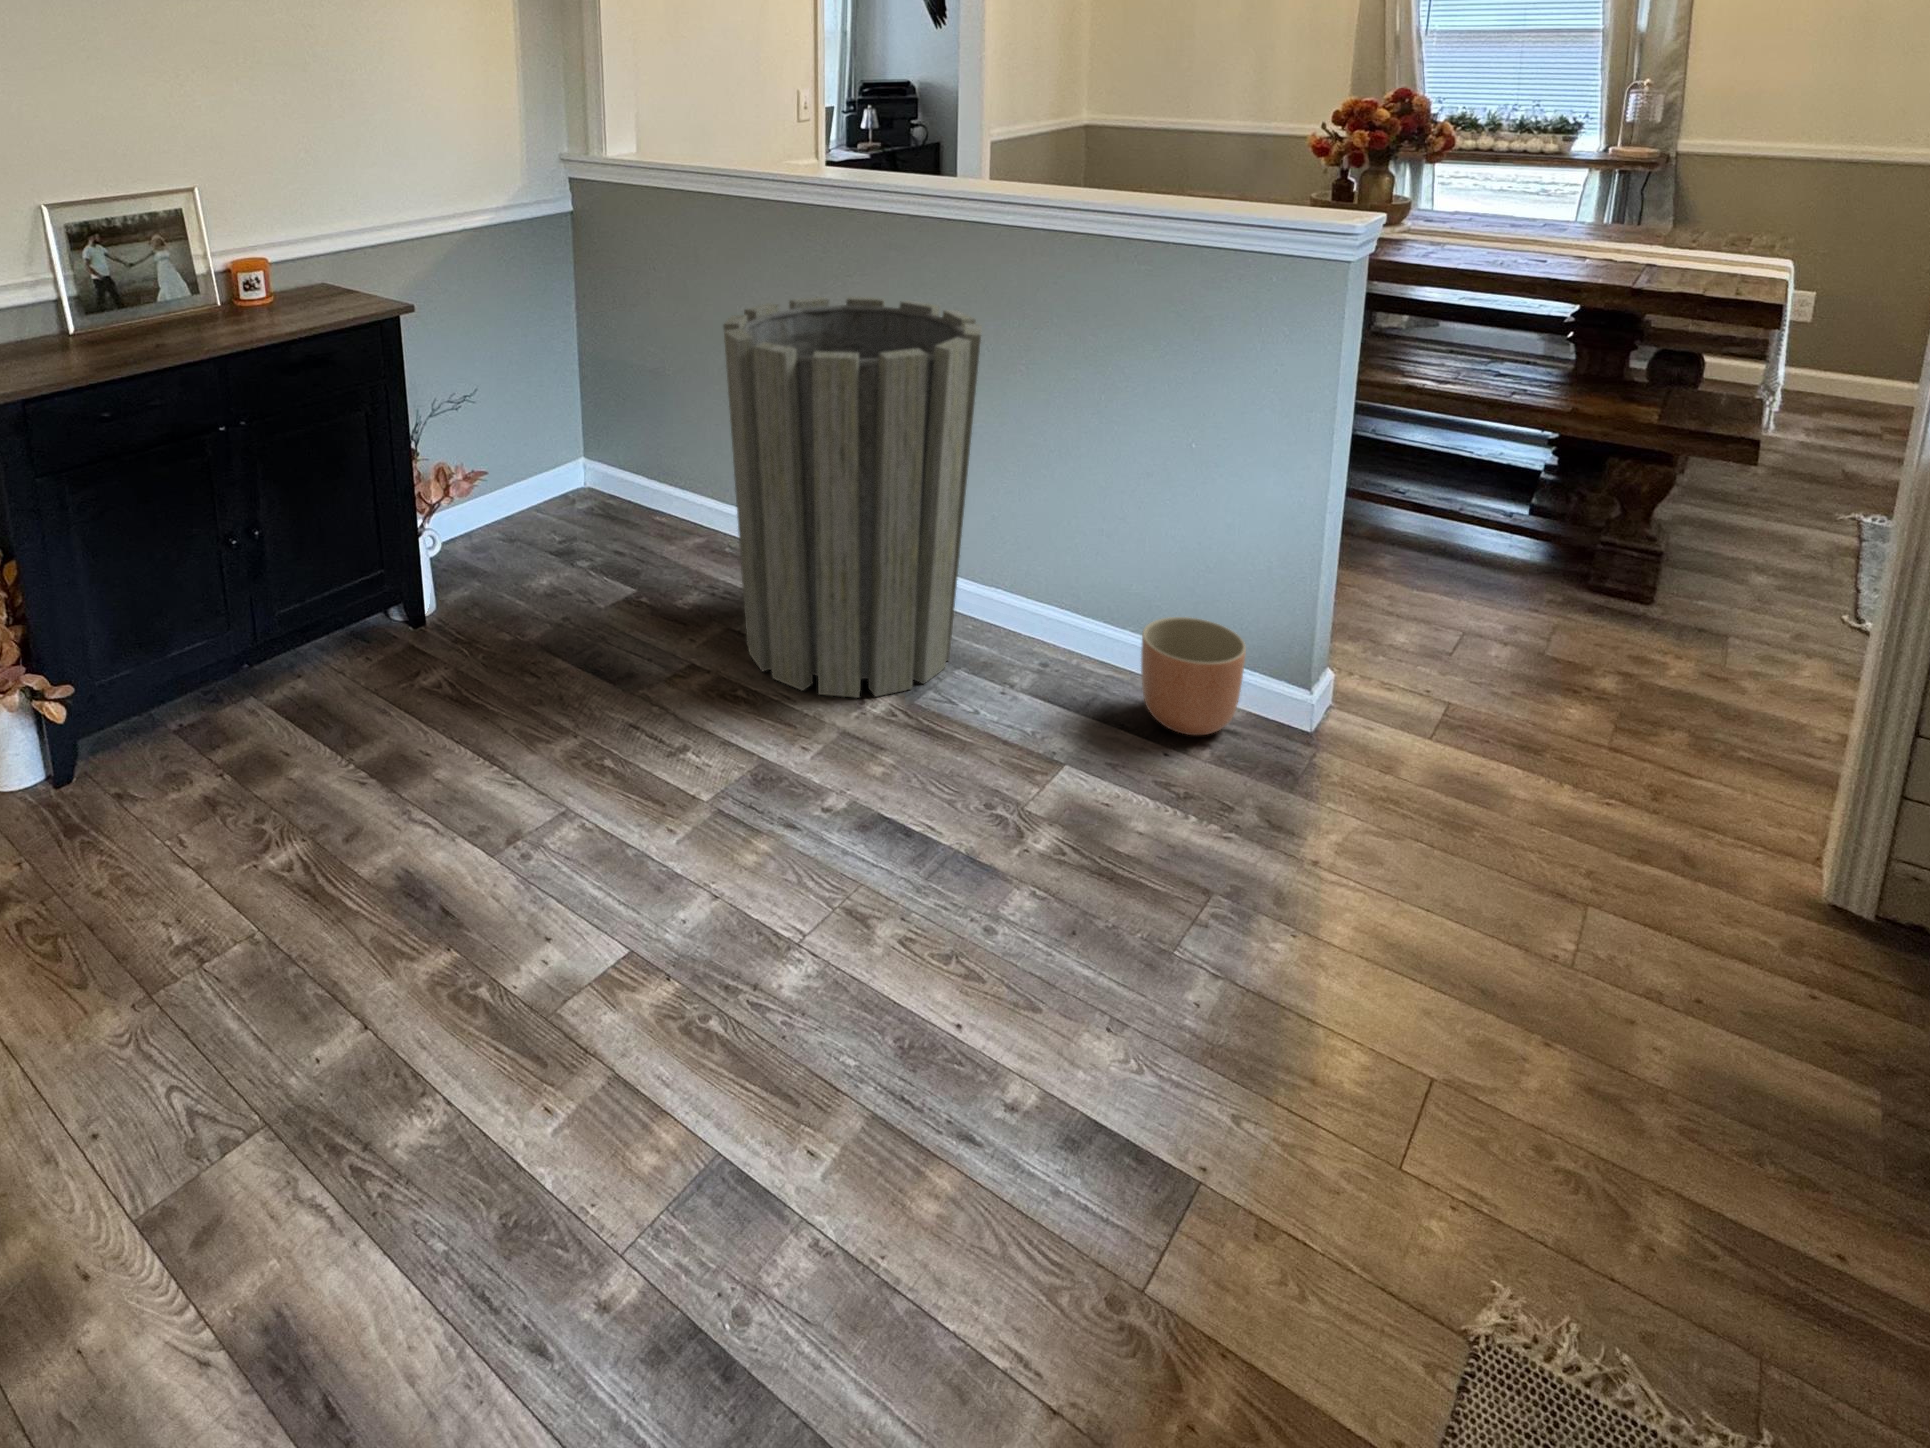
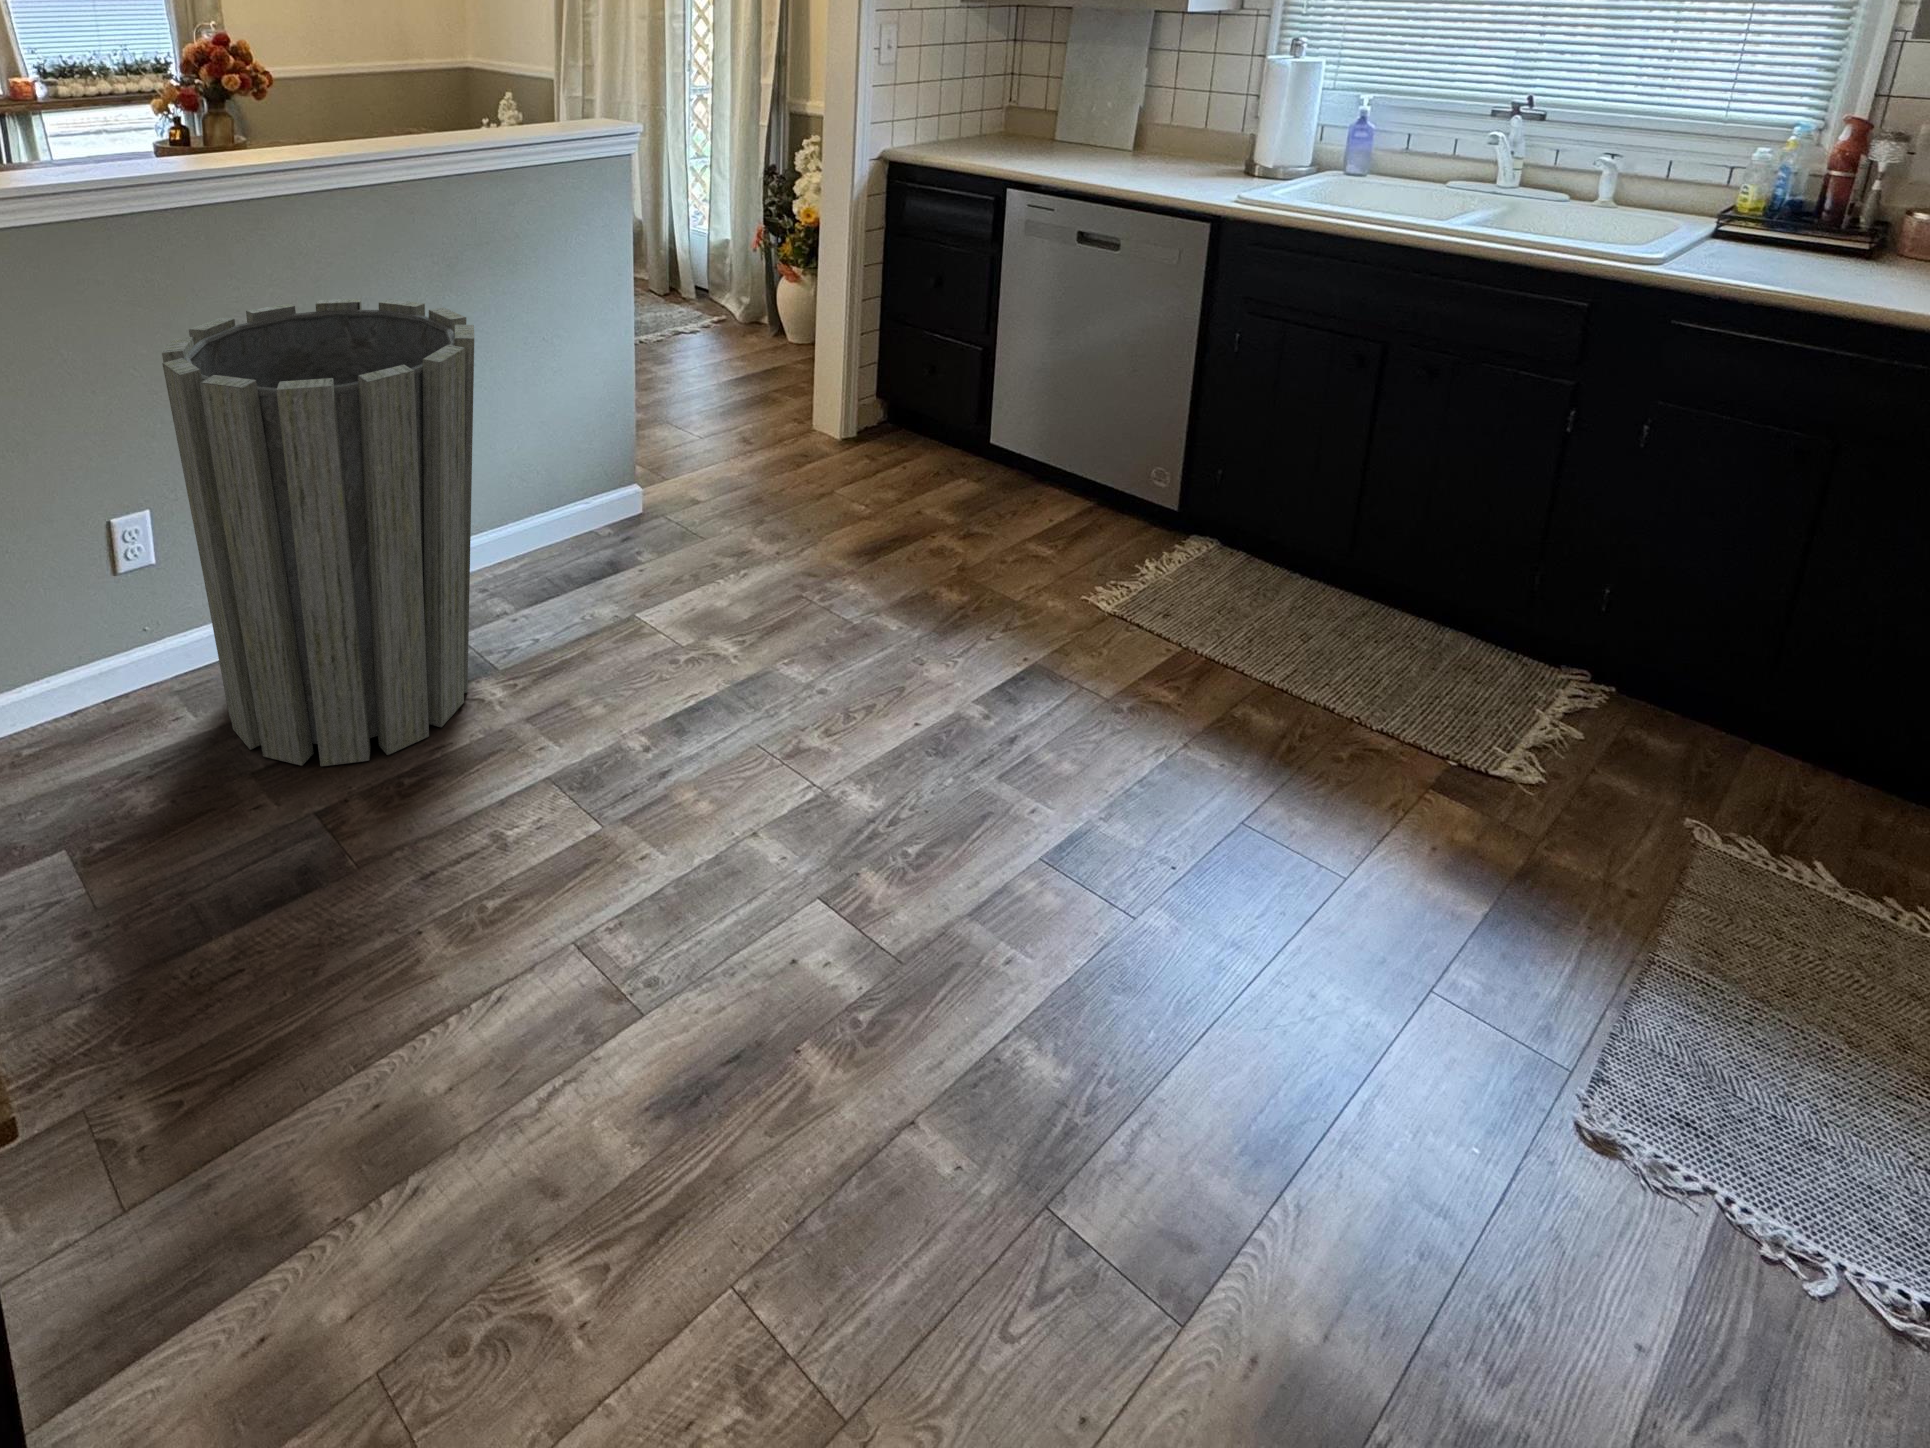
planter: present [1141,617,1246,735] -> none [552,470,632,562]

